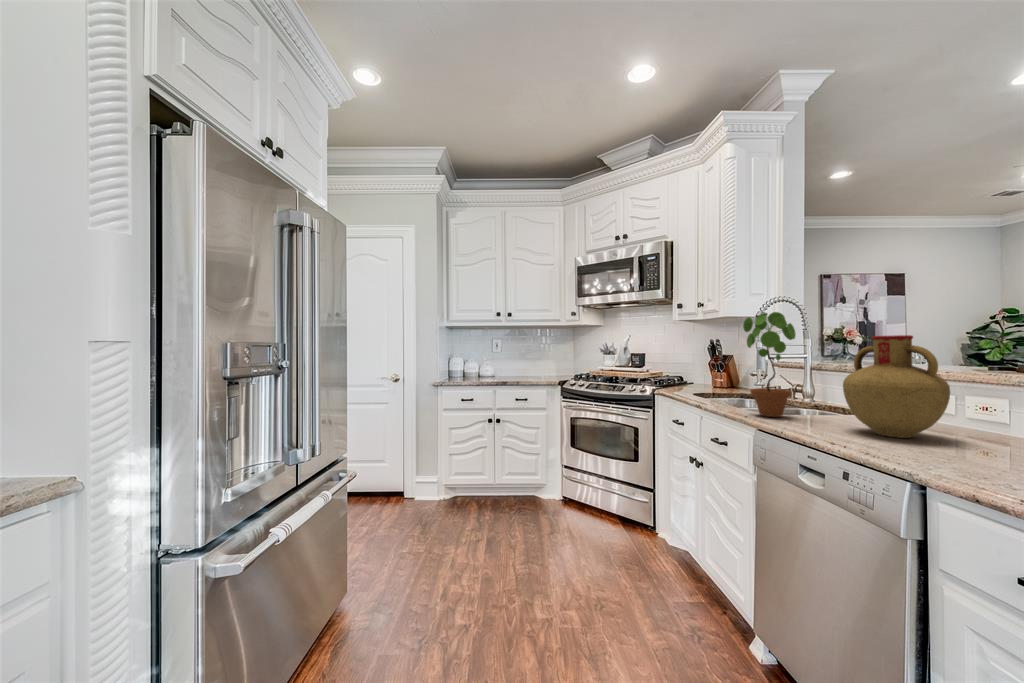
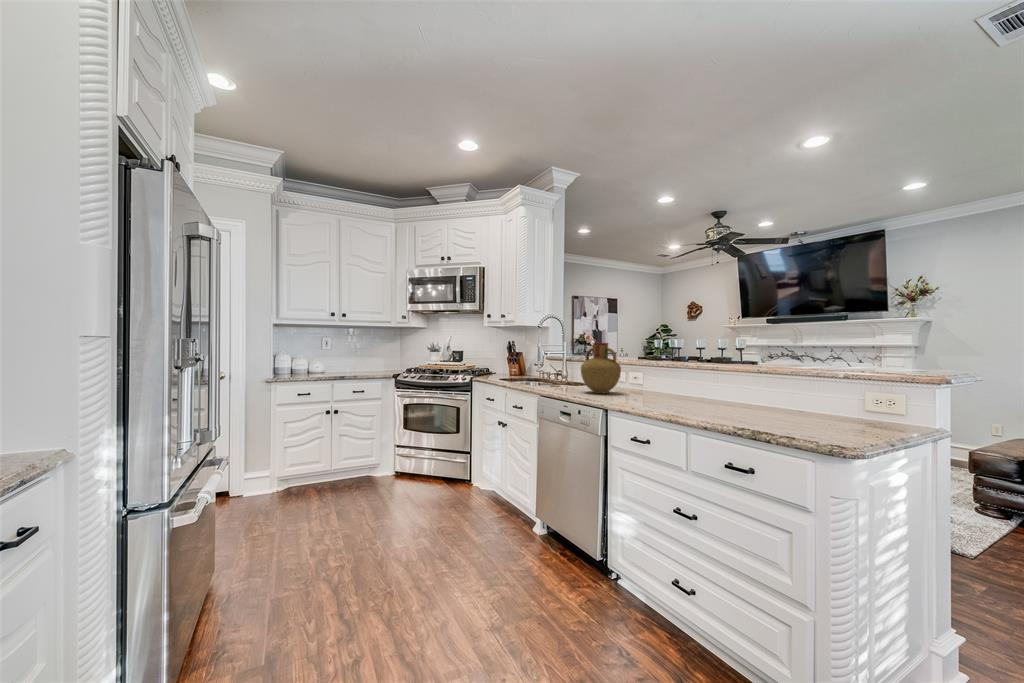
potted plant: present [743,312,796,417] -> none [534,327,560,389]

